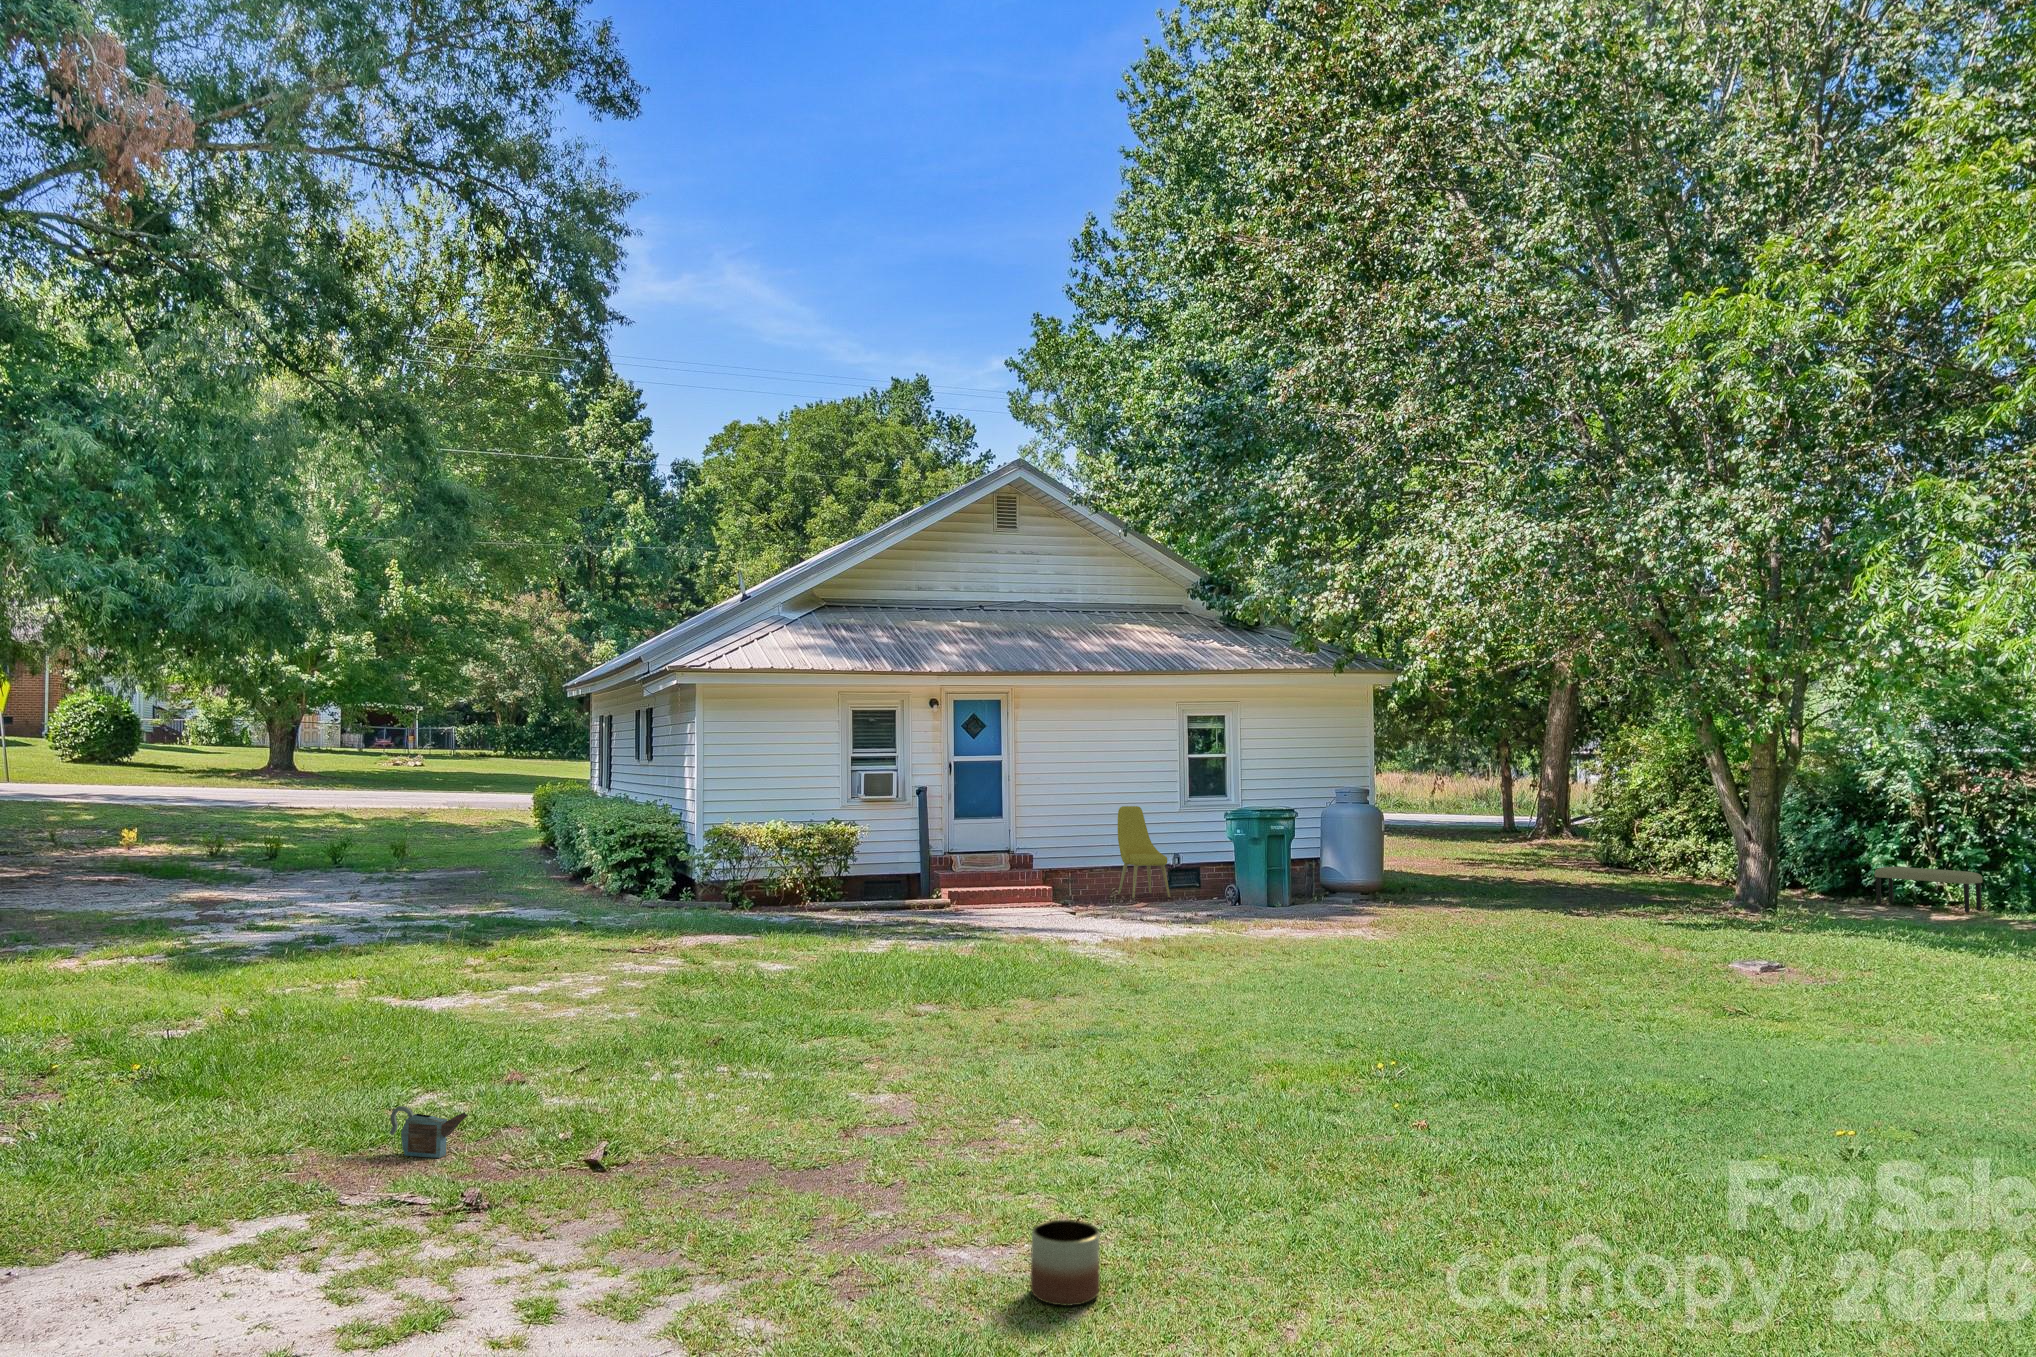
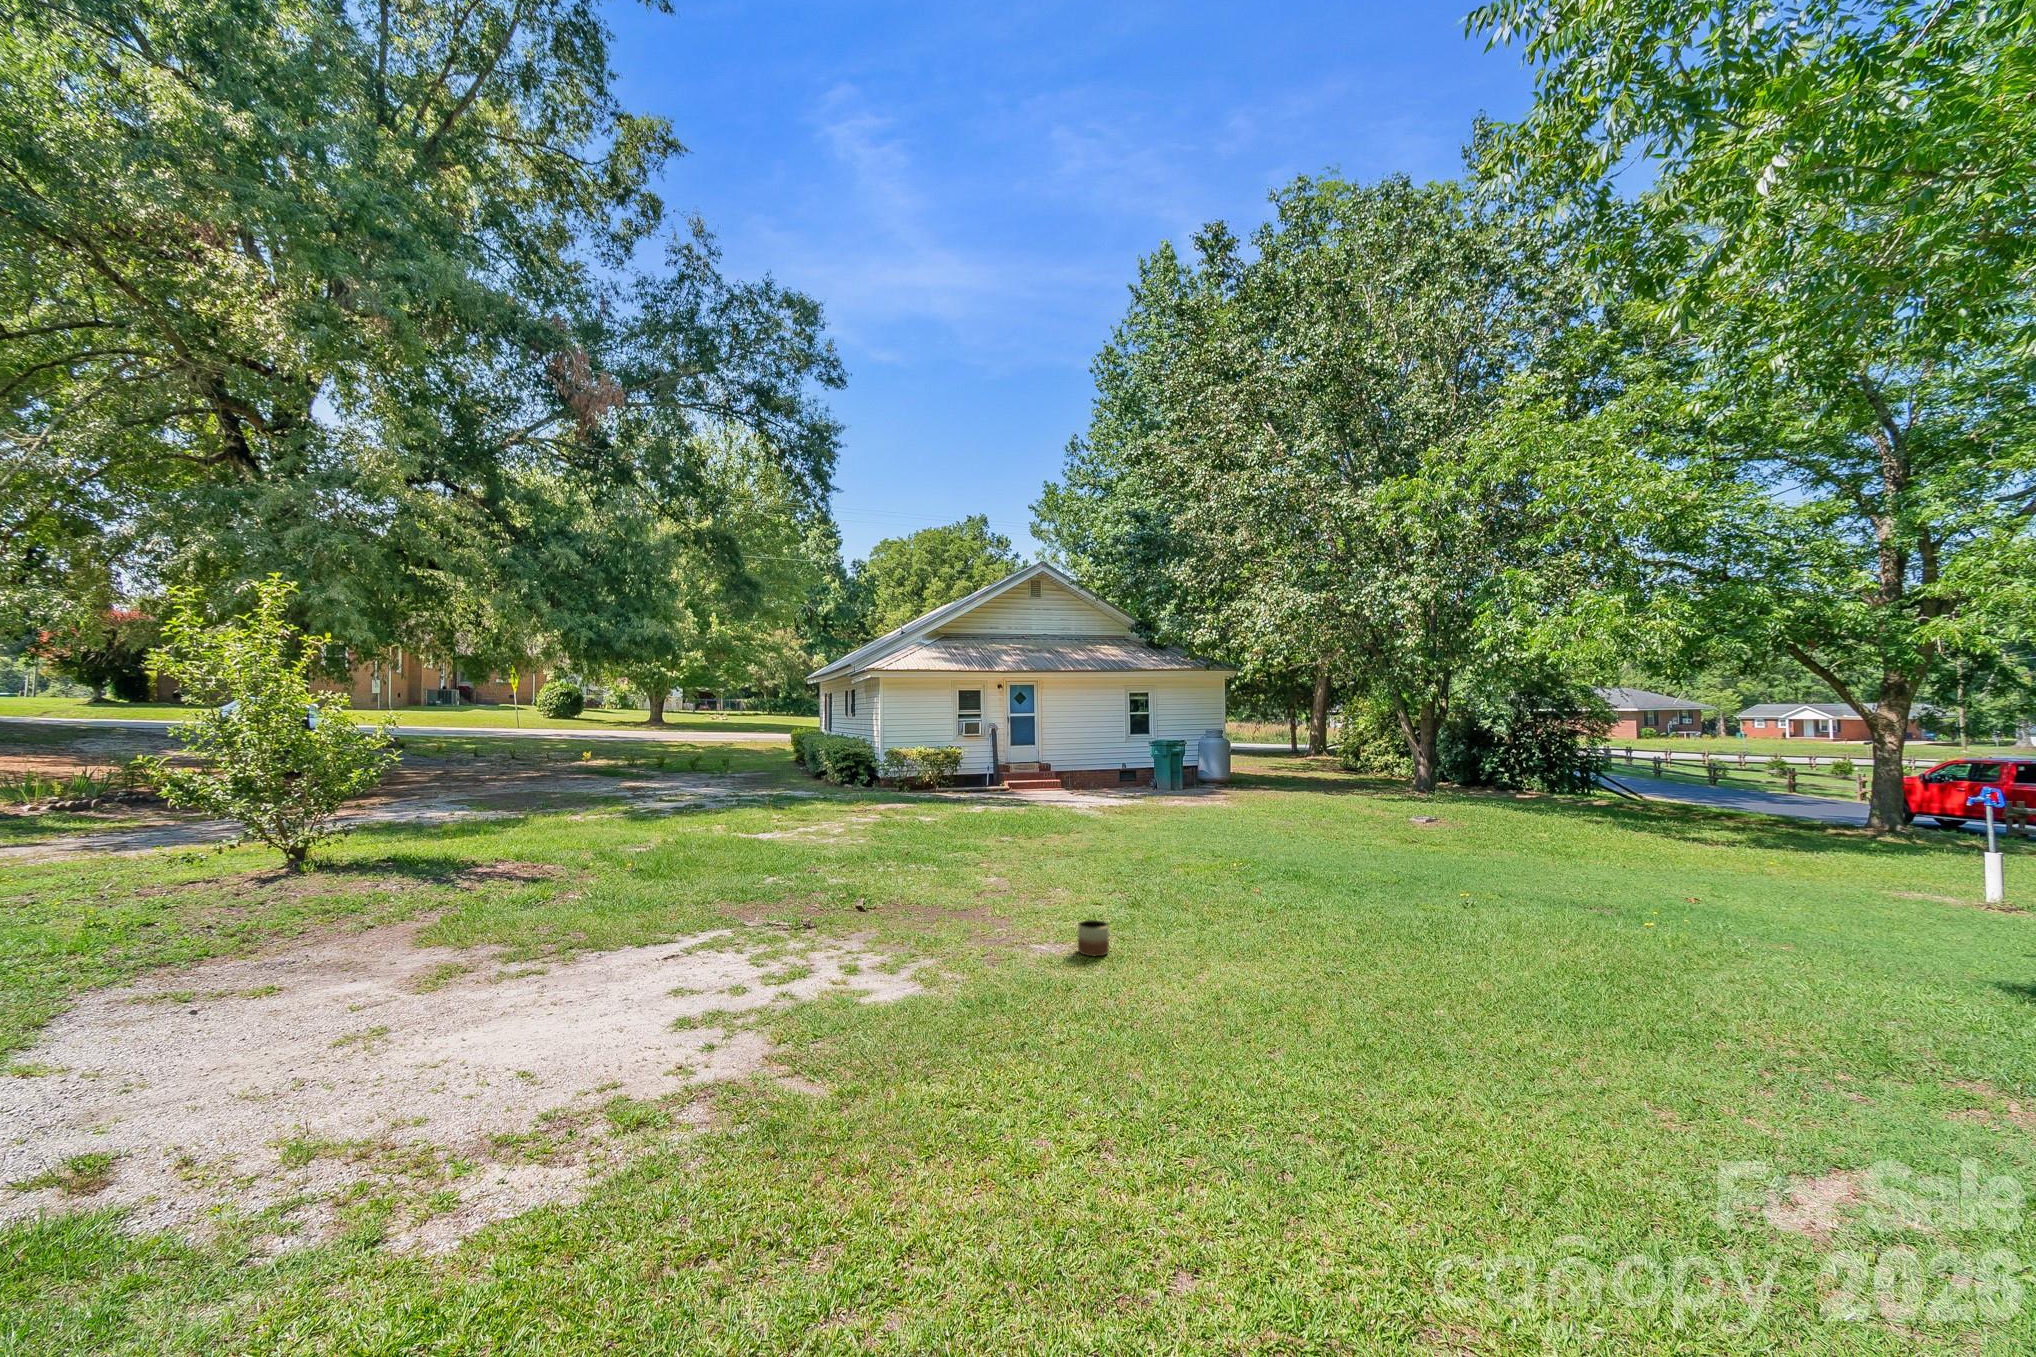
chair: present [1118,806,1170,898] -> none [1094,739,1121,786]
bench: present [1875,867,1983,912] -> none [1488,771,1544,794]
watering can: present [389,1106,467,1158] -> none [774,874,810,898]

